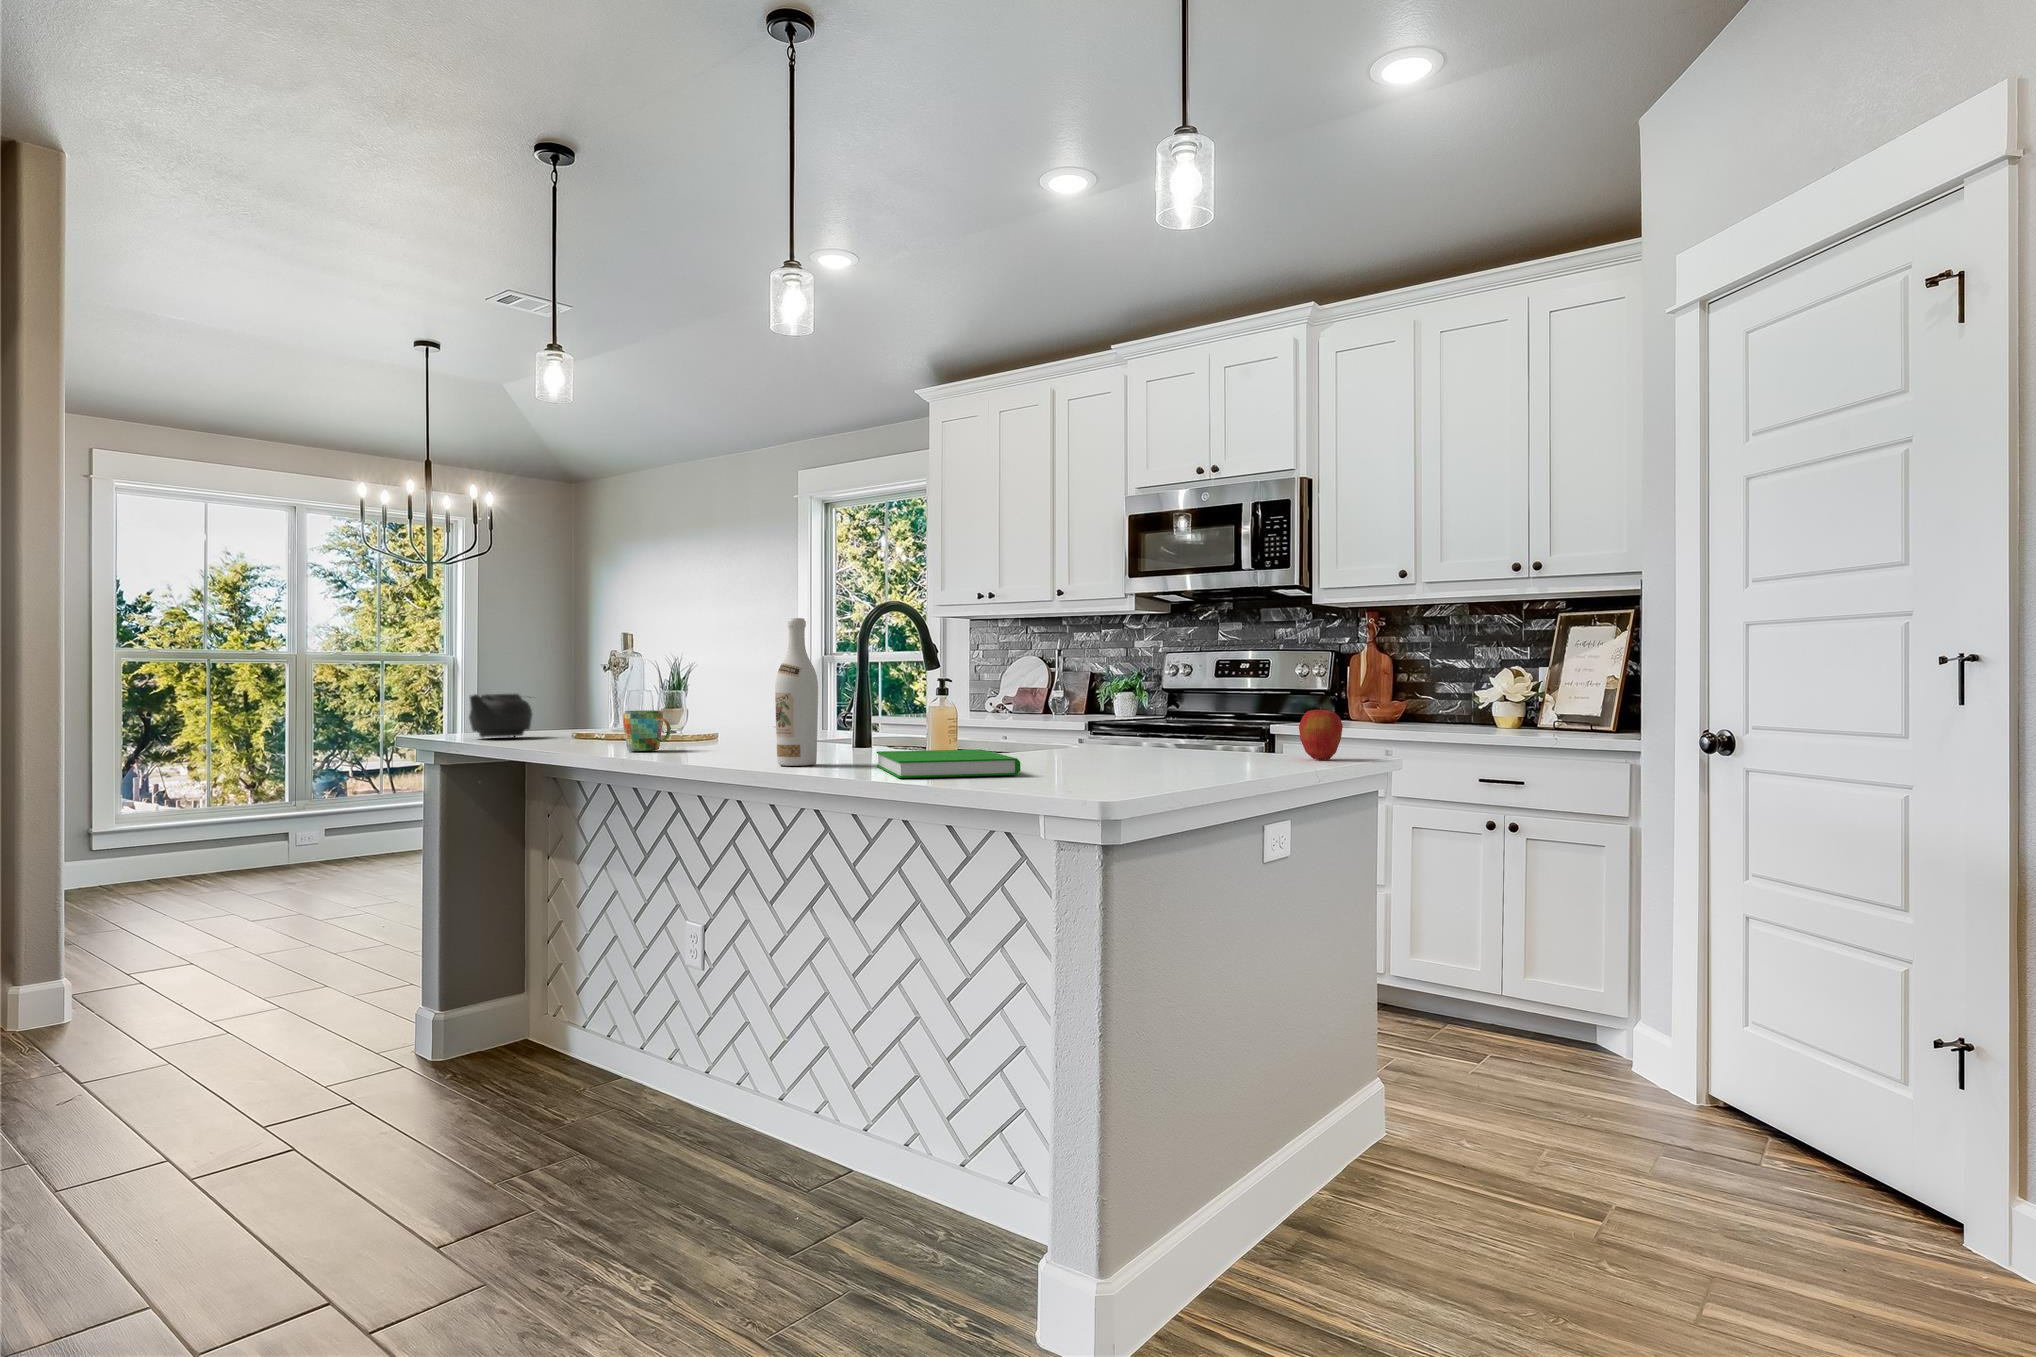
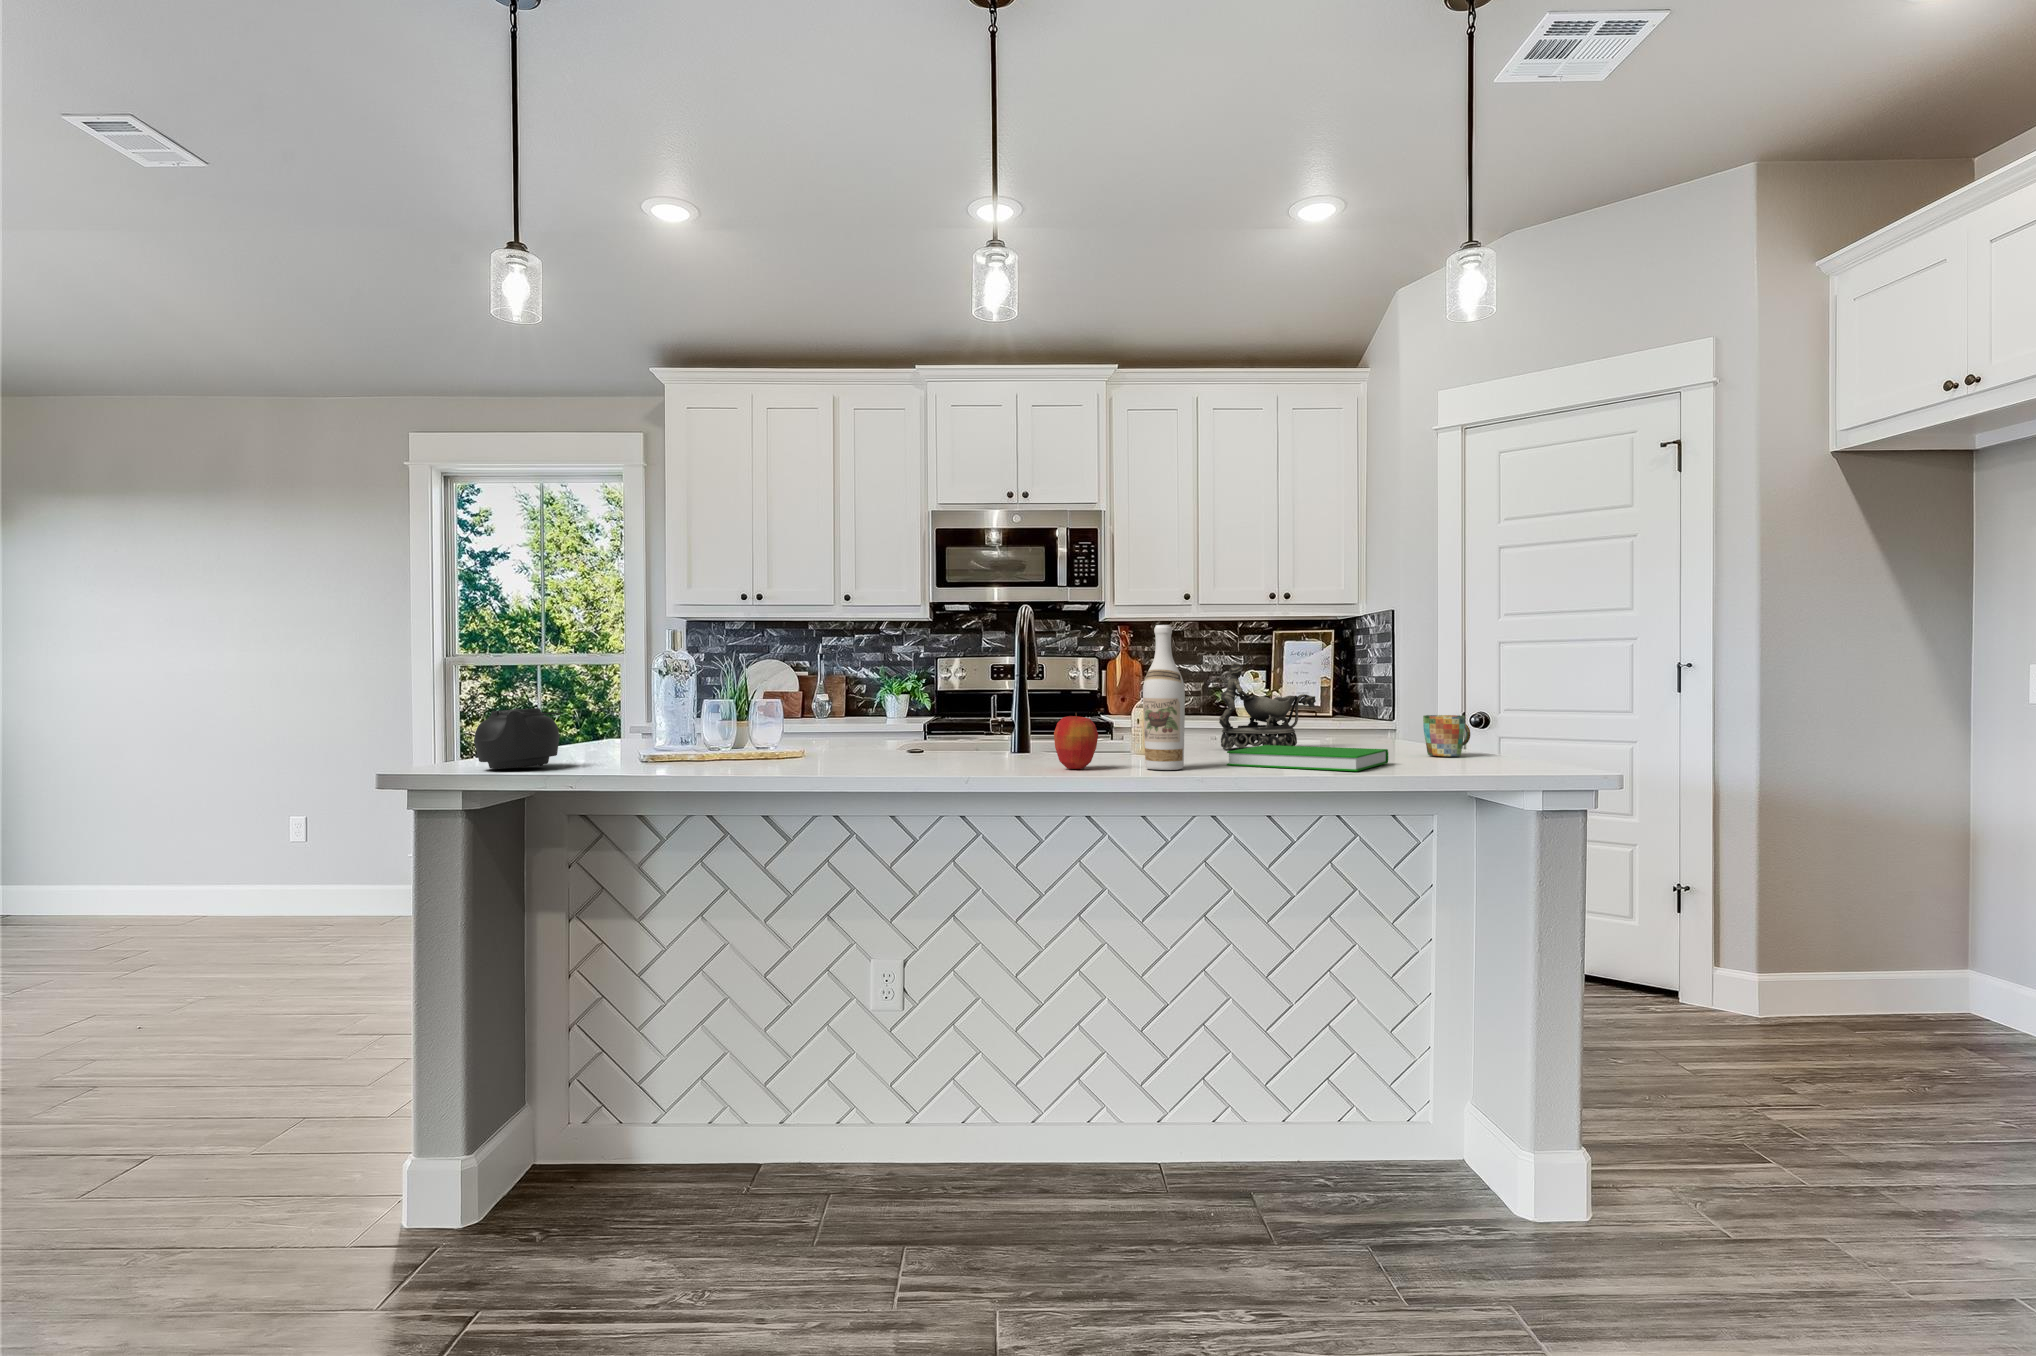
decorative bowl: none [1036,657,1159,759] -> present [1219,663,1316,749]
apple: present [1299,707,1343,760] -> present [1054,714,1098,769]
mug: present [623,710,671,751] -> present [1423,715,1470,756]

